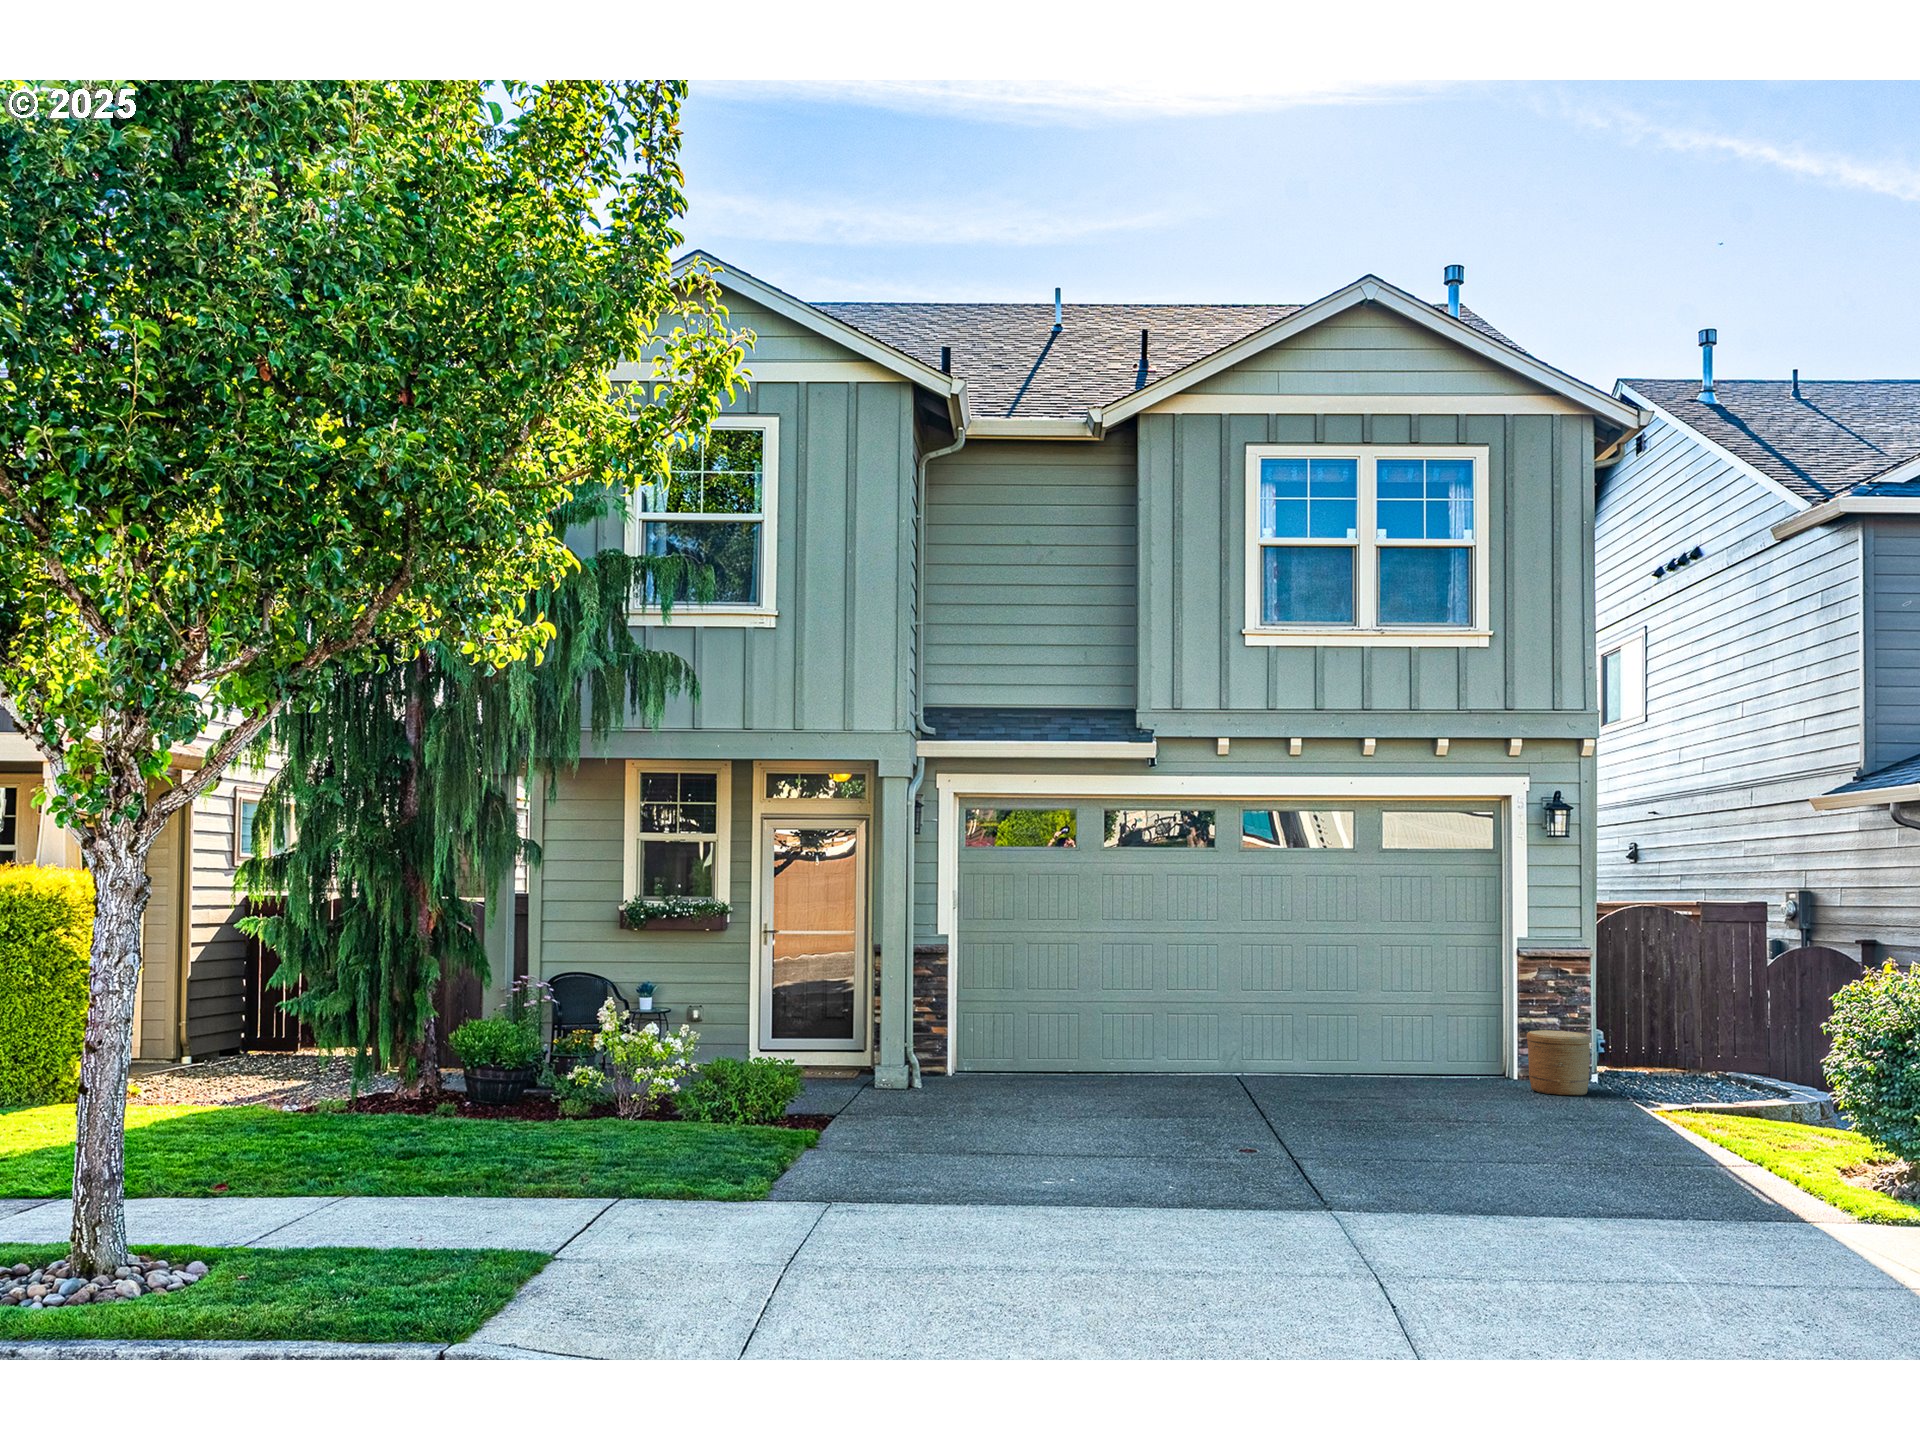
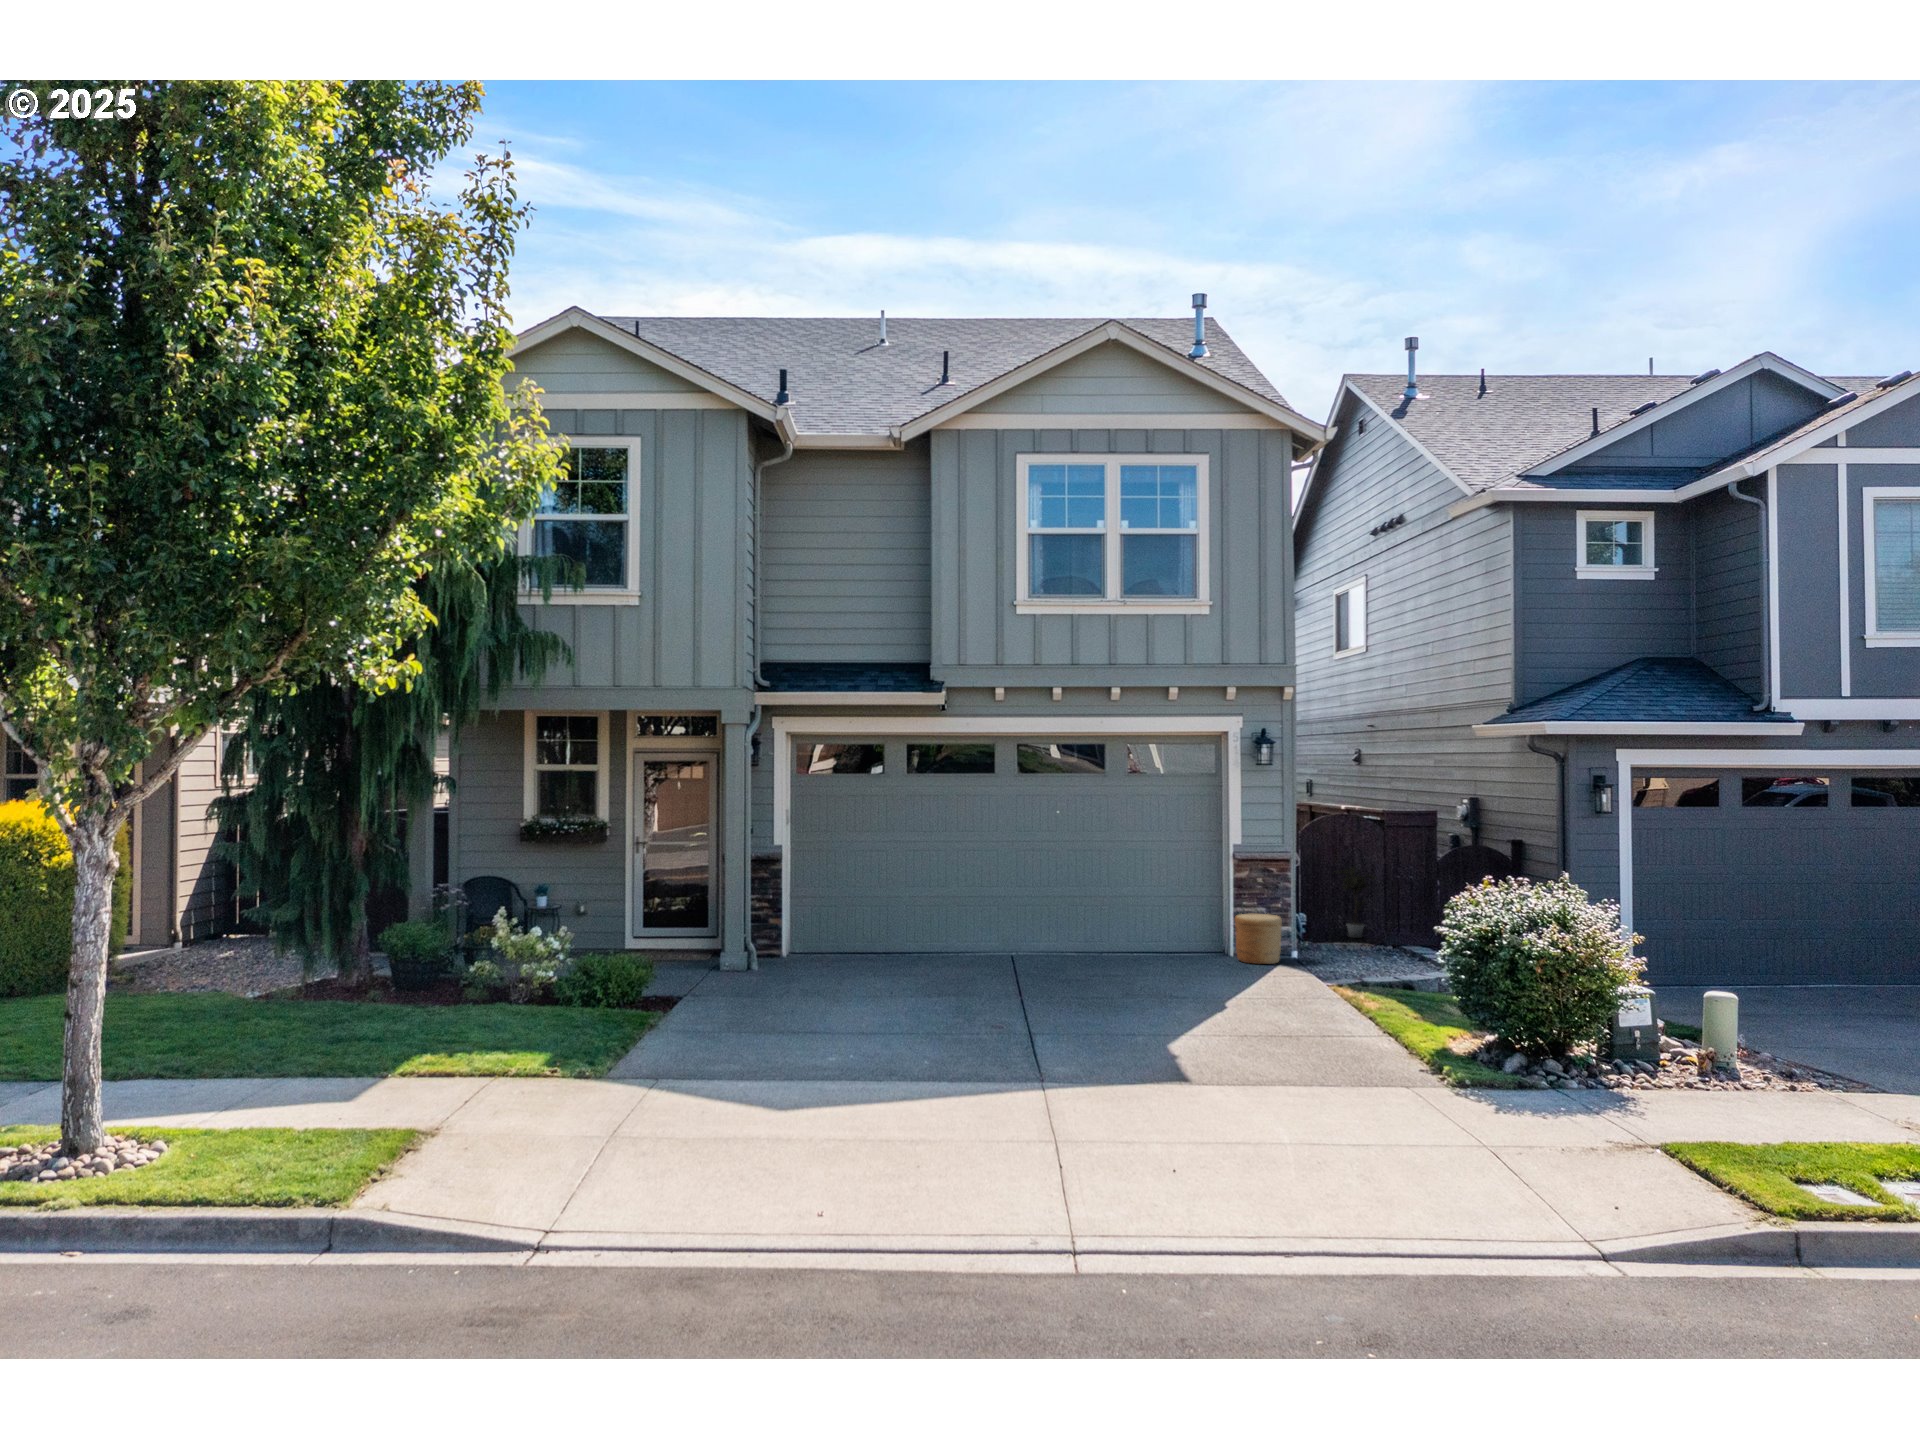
potted plant: none [1639,973,1703,1069] -> present [1335,867,1377,938]

